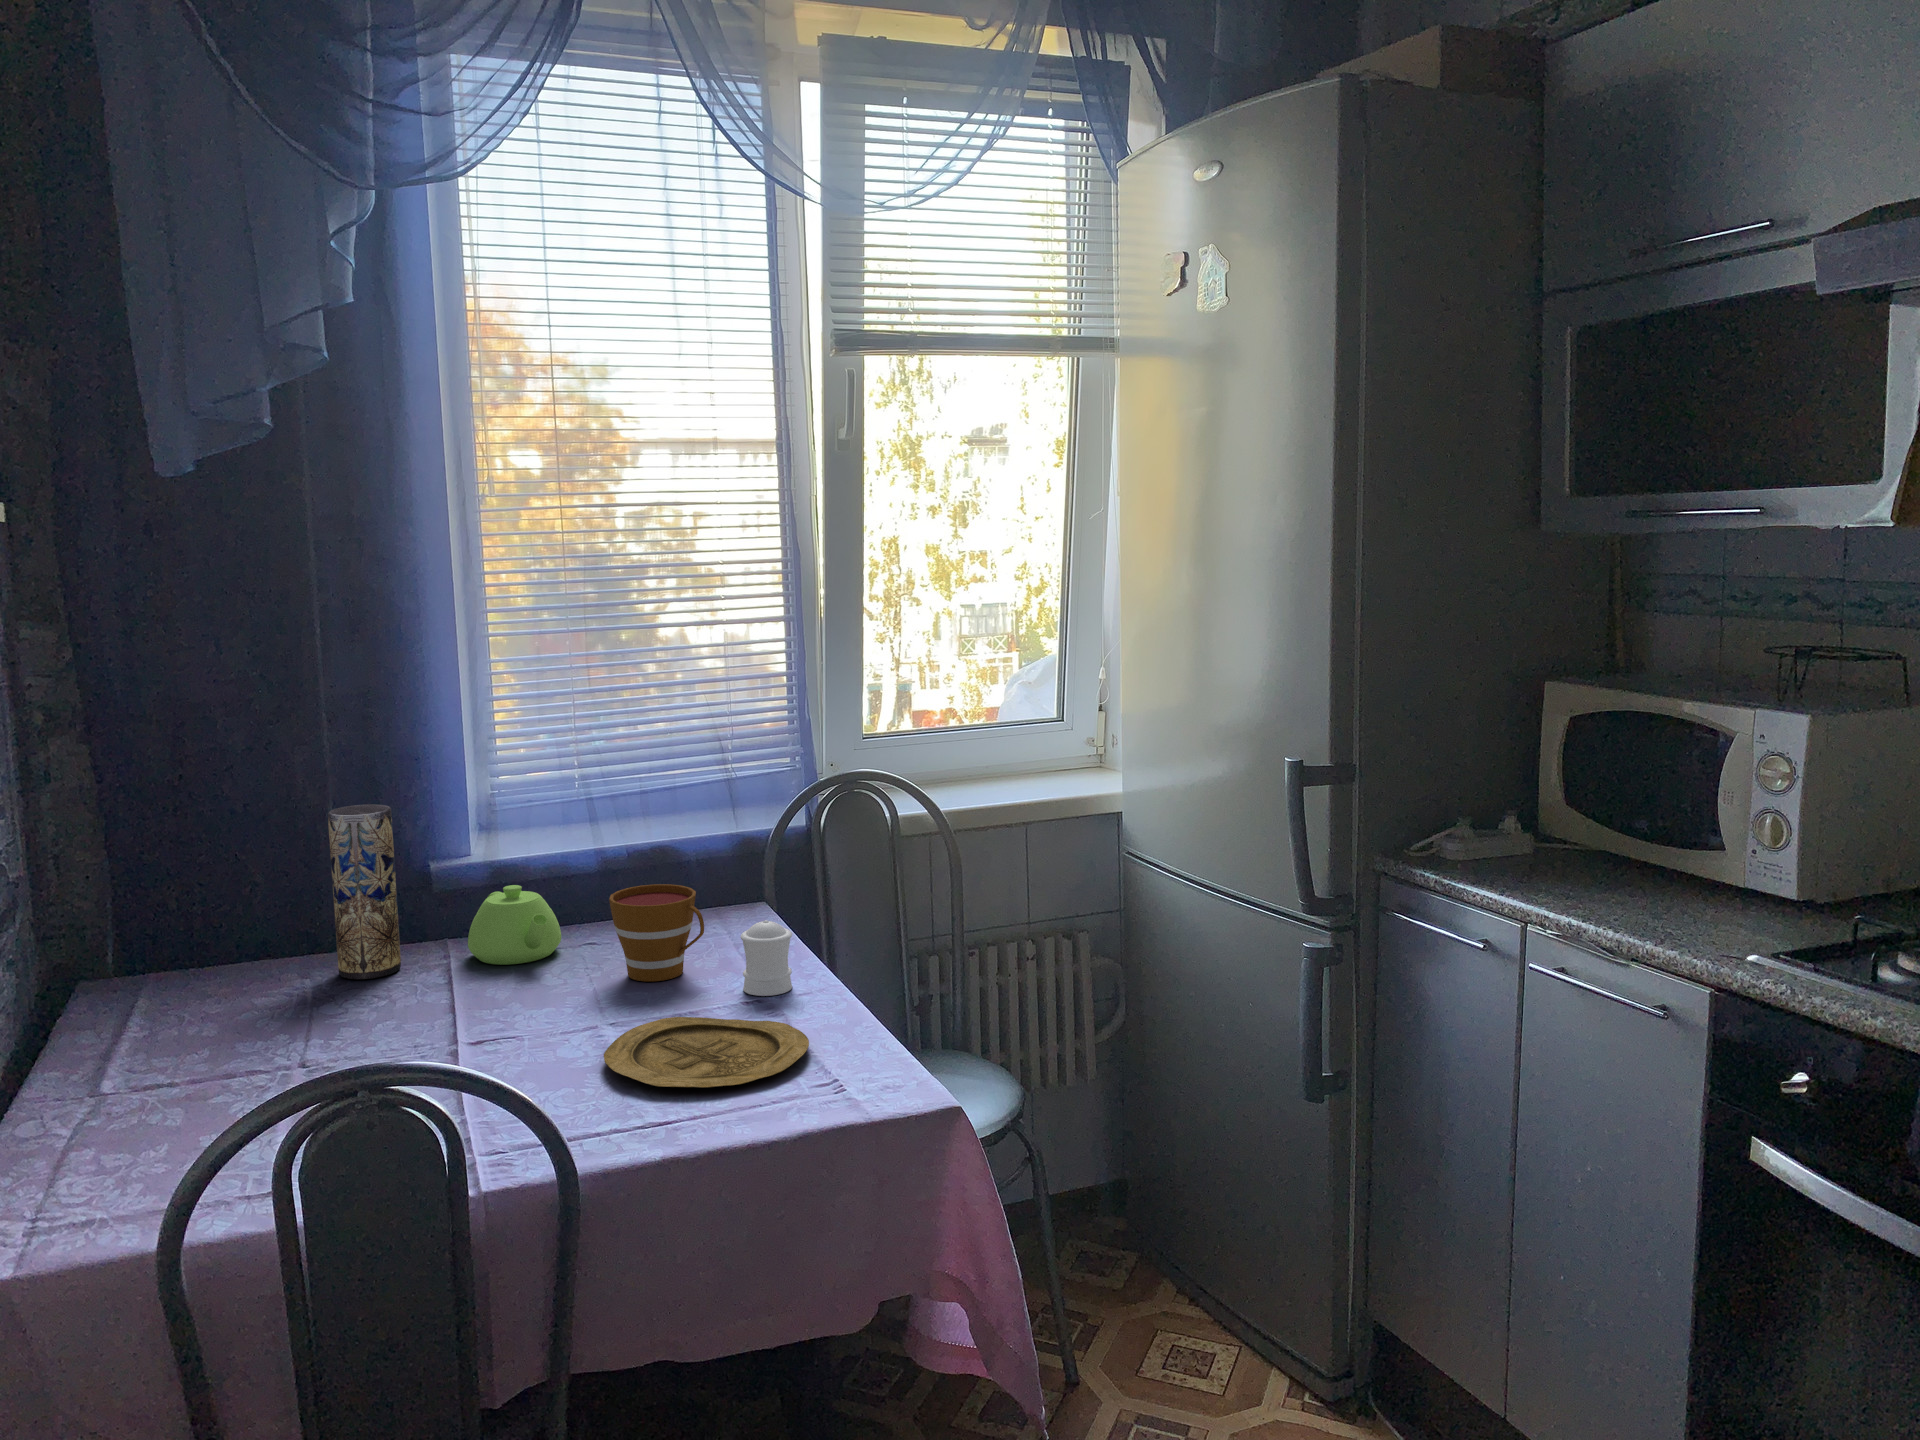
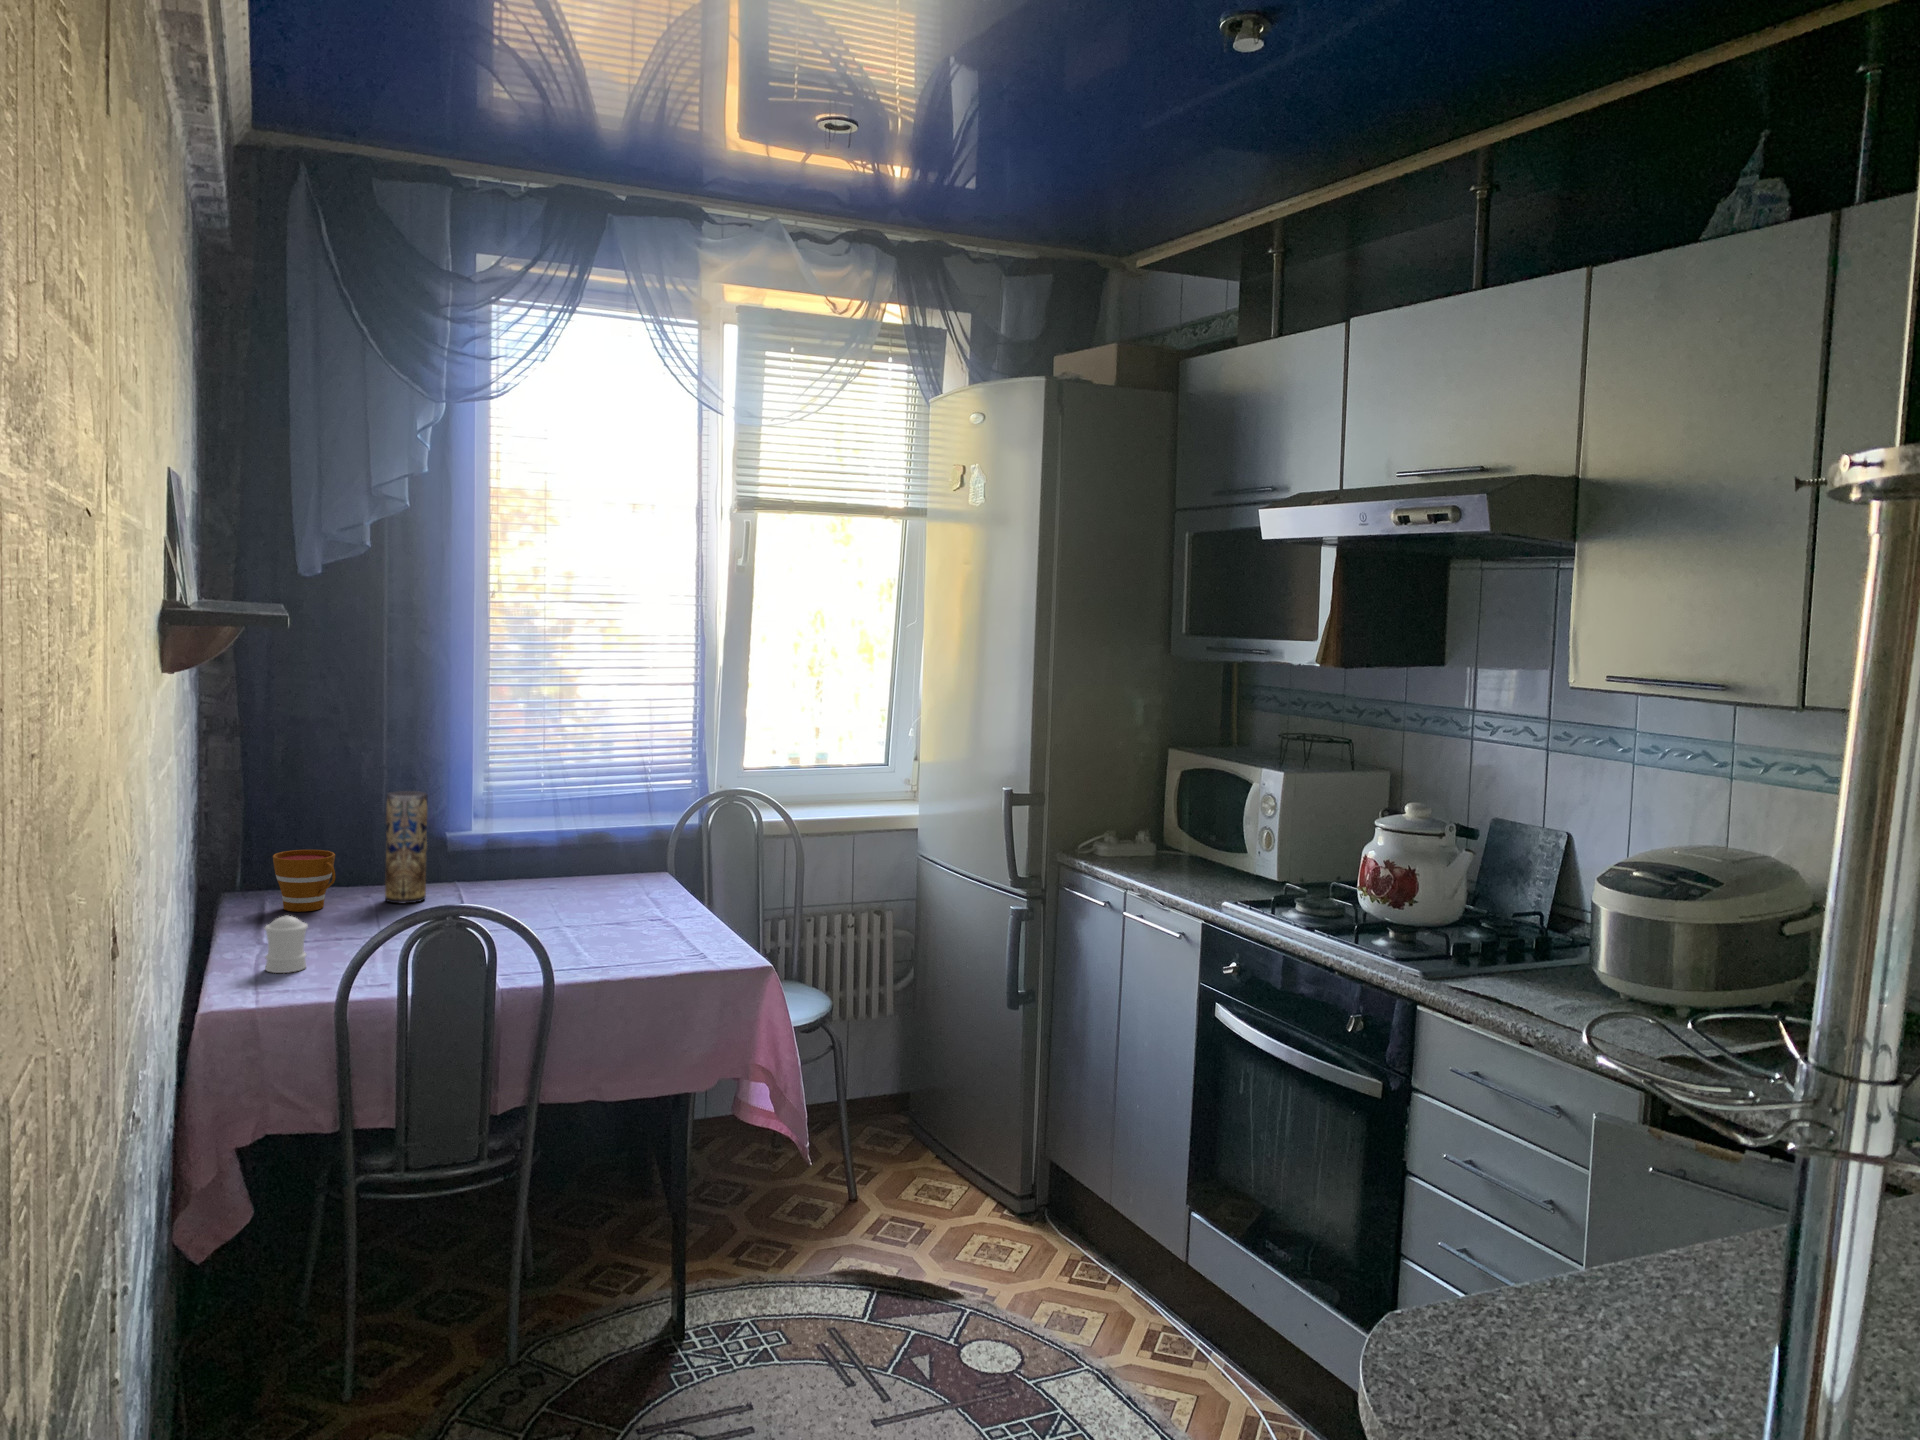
cup: present [609,884,704,981] -> present [273,850,335,912]
teapot: present [468,885,561,965] -> none [470,850,532,900]
salt shaker: present [741,920,792,996] -> present [265,915,308,973]
plate: present [604,1017,809,1087] -> none [566,925,690,955]

